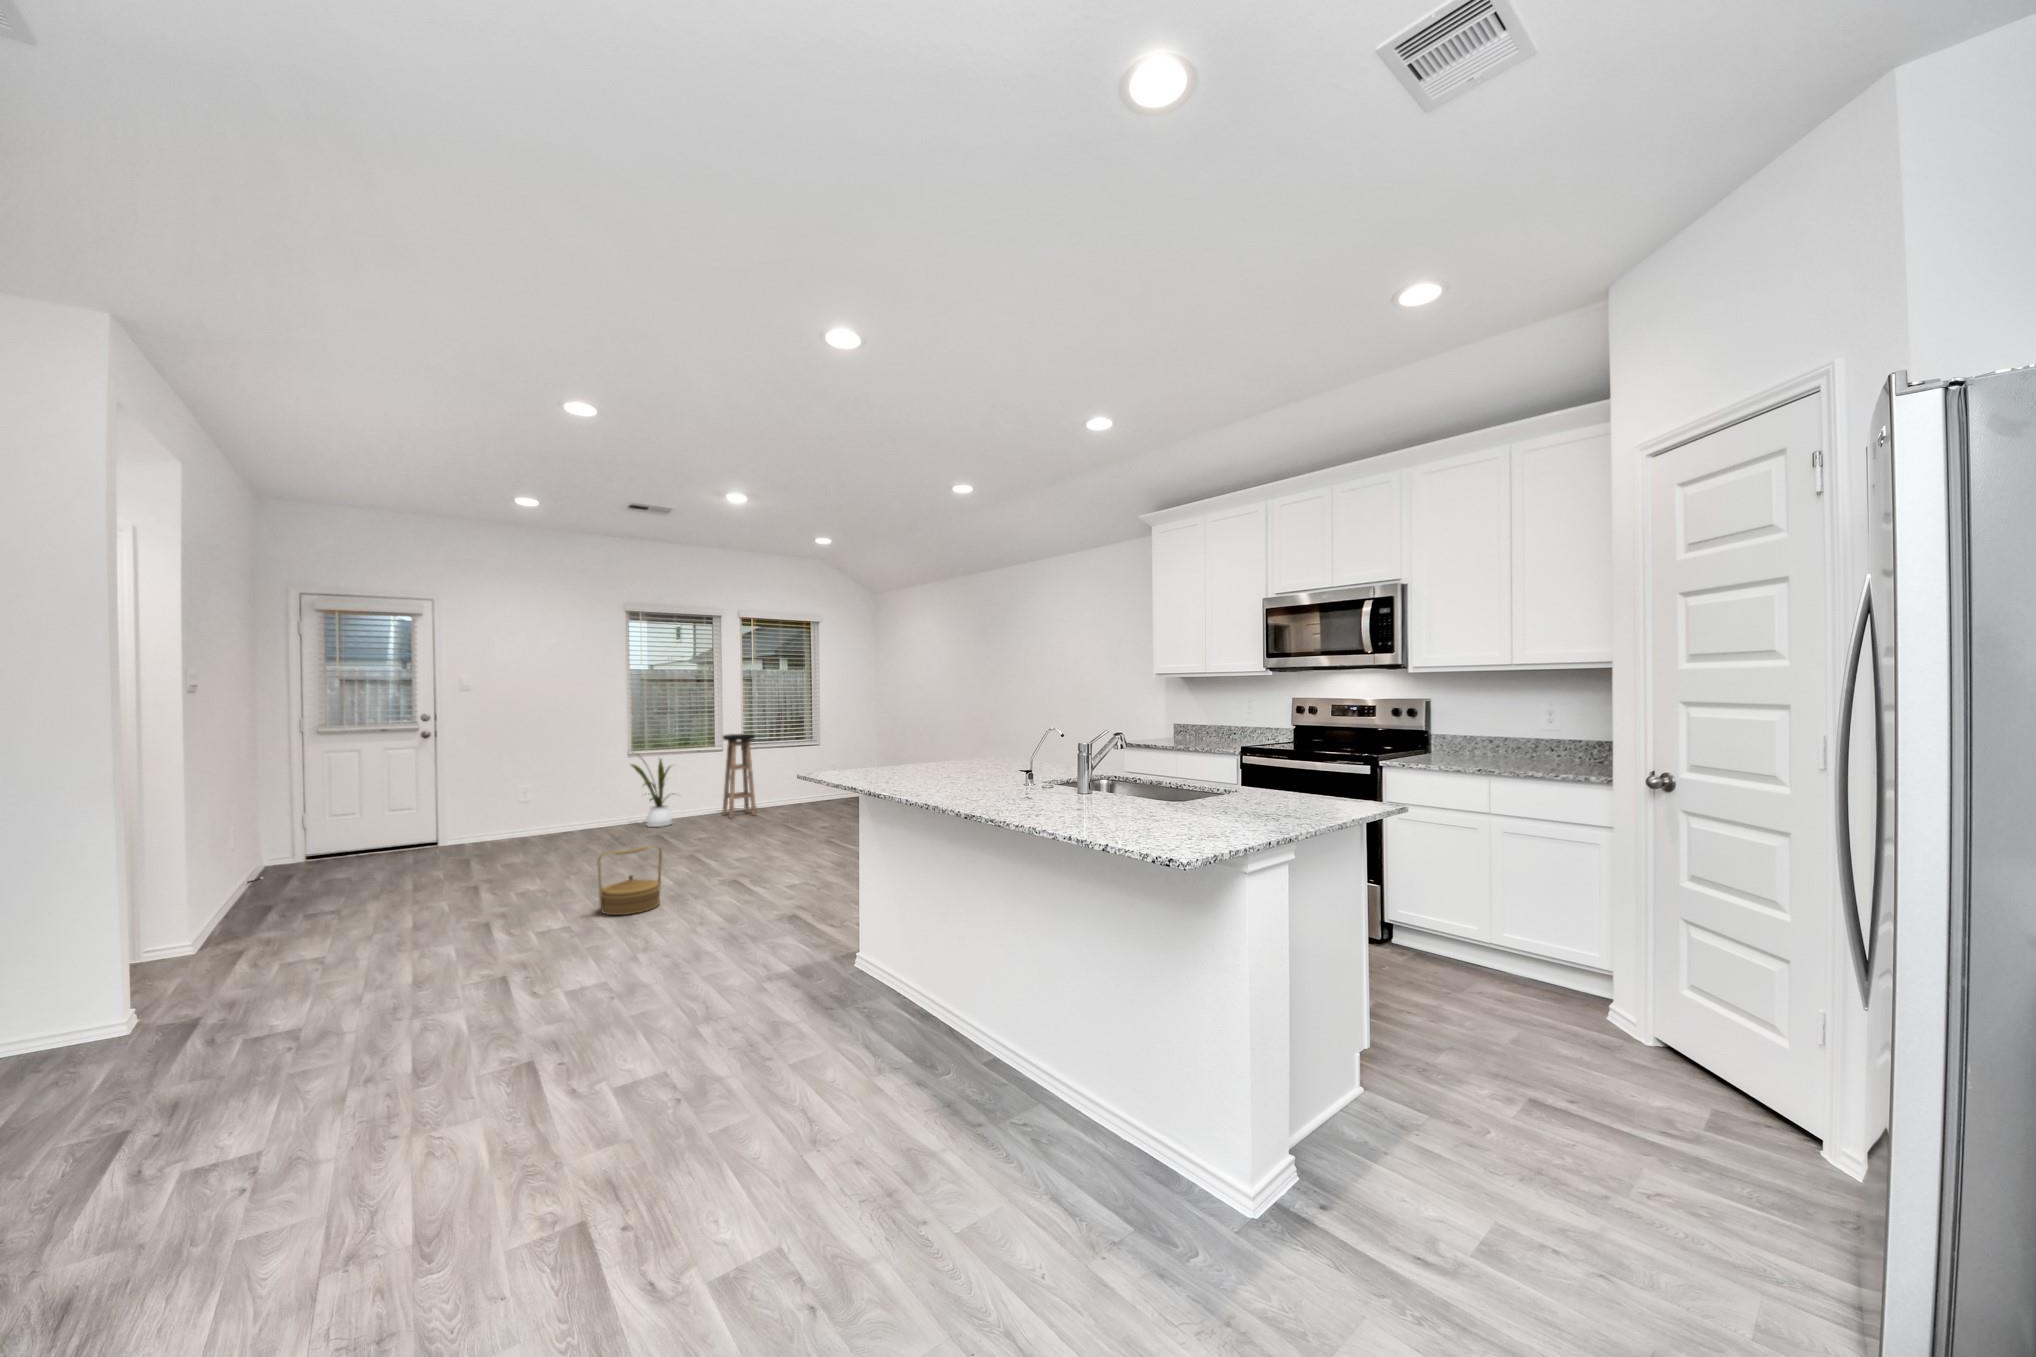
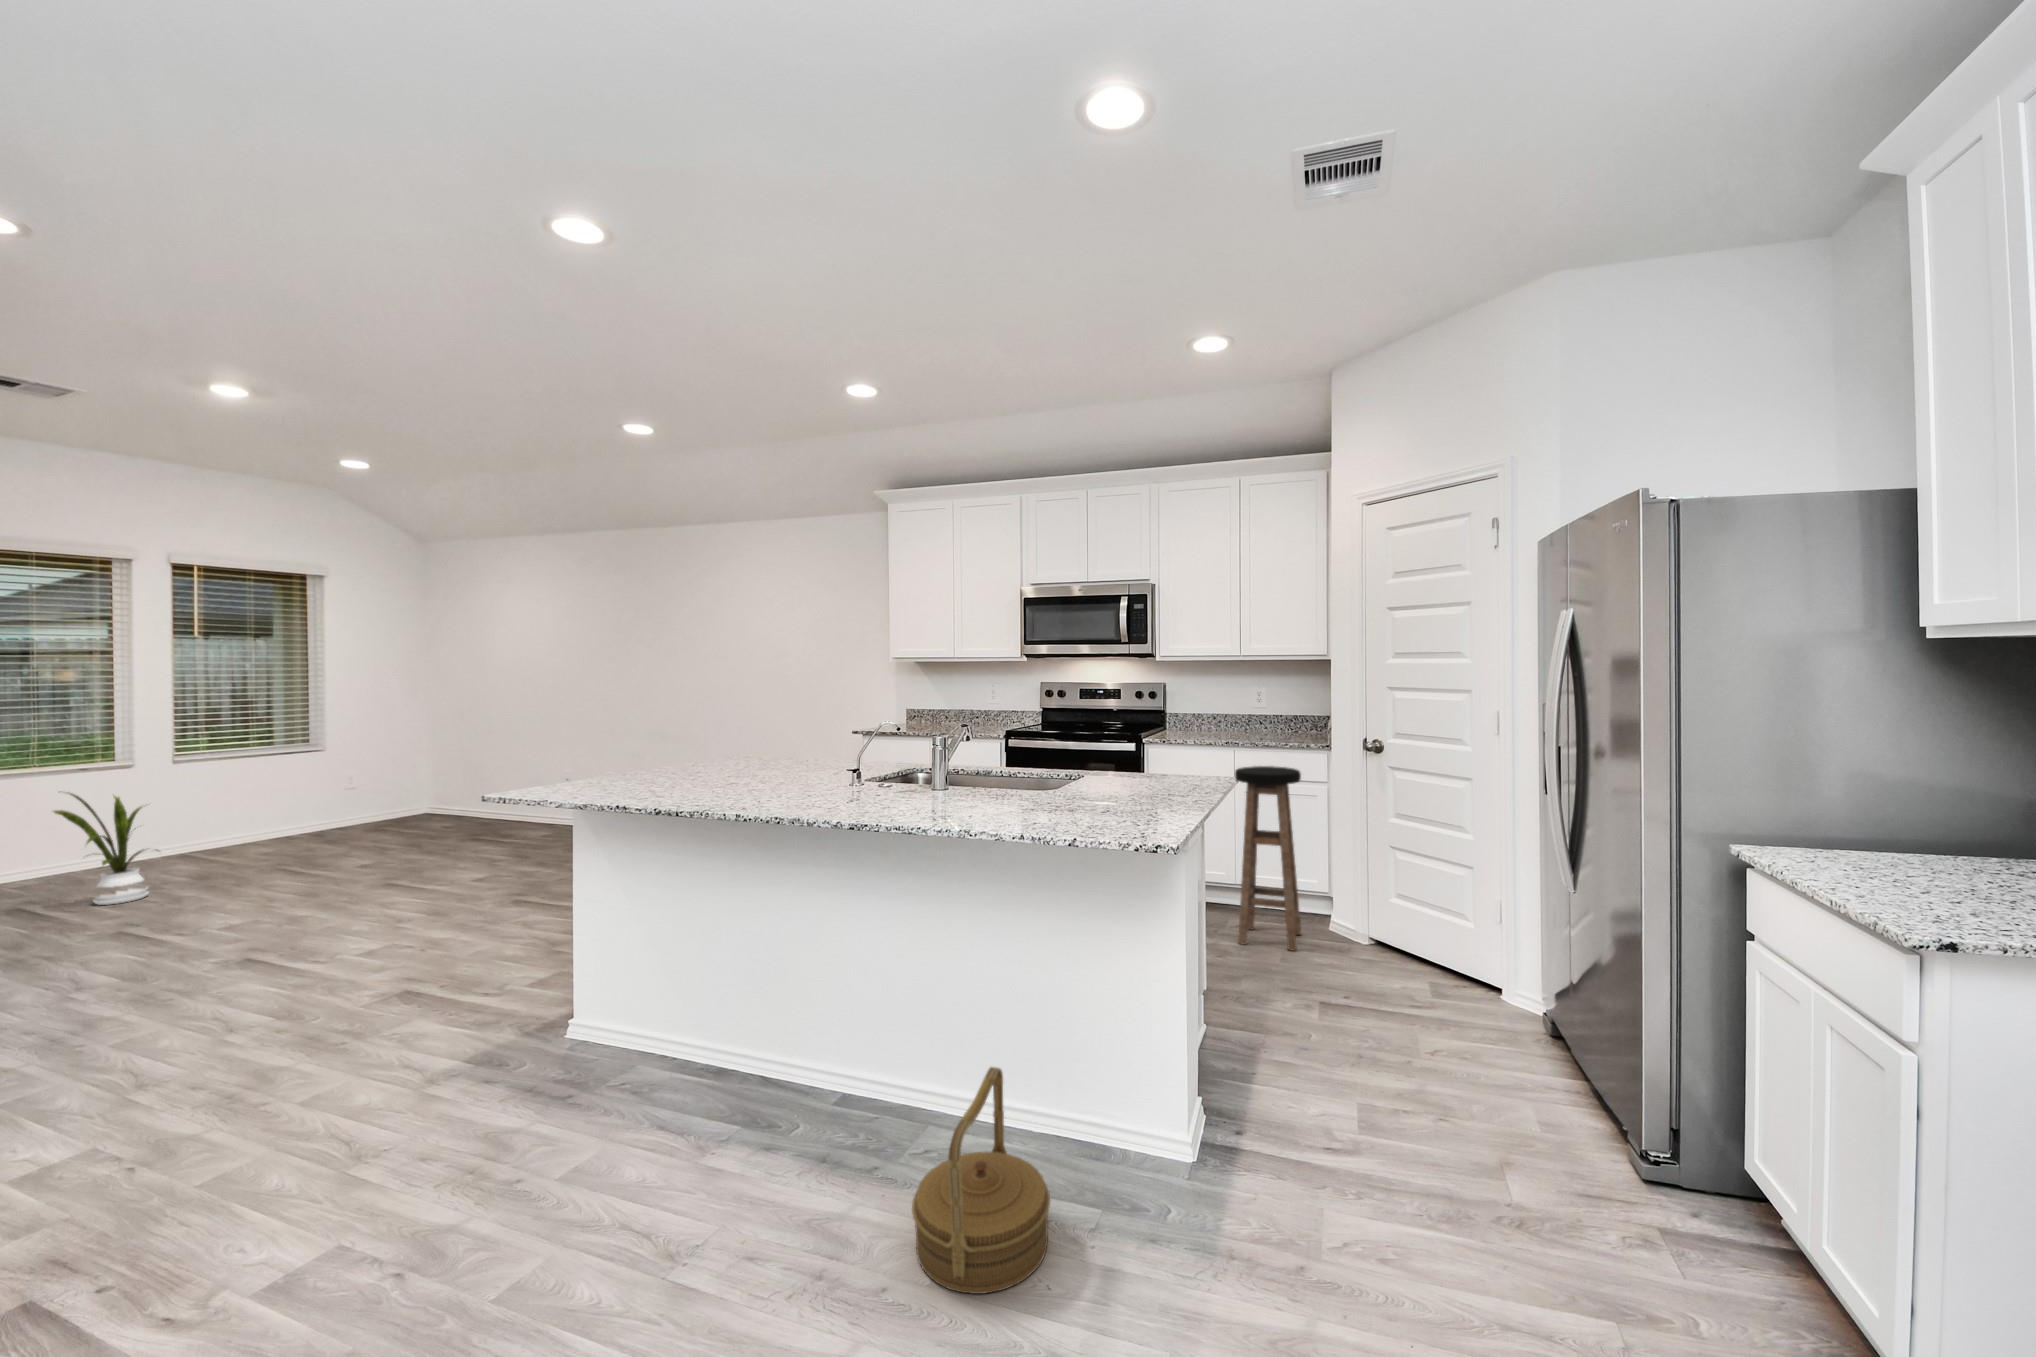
bar stool: present [722,734,756,818] -> present [1235,766,1301,951]
basket: present [597,845,662,915] -> present [912,1067,1050,1294]

